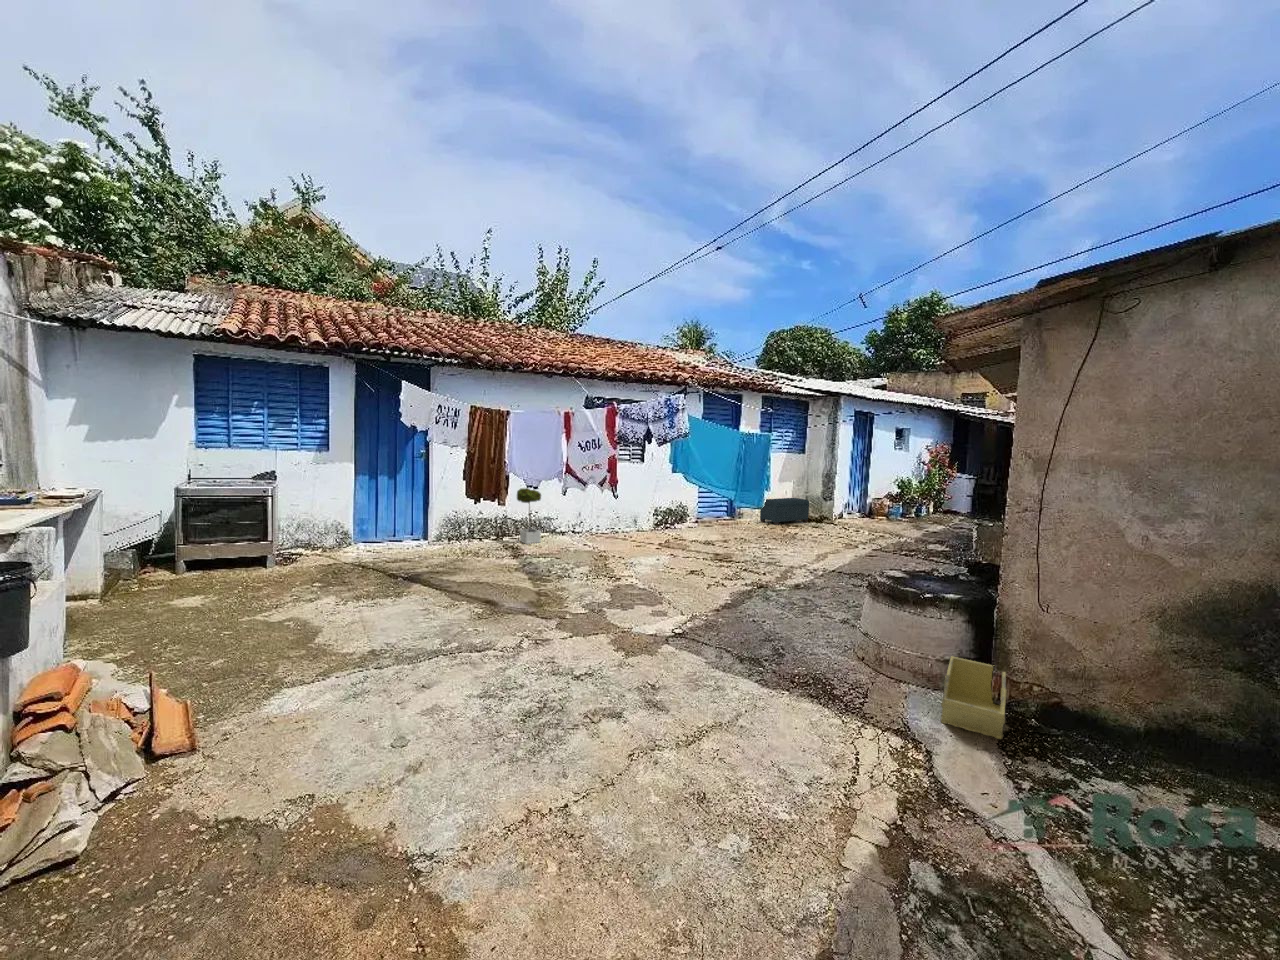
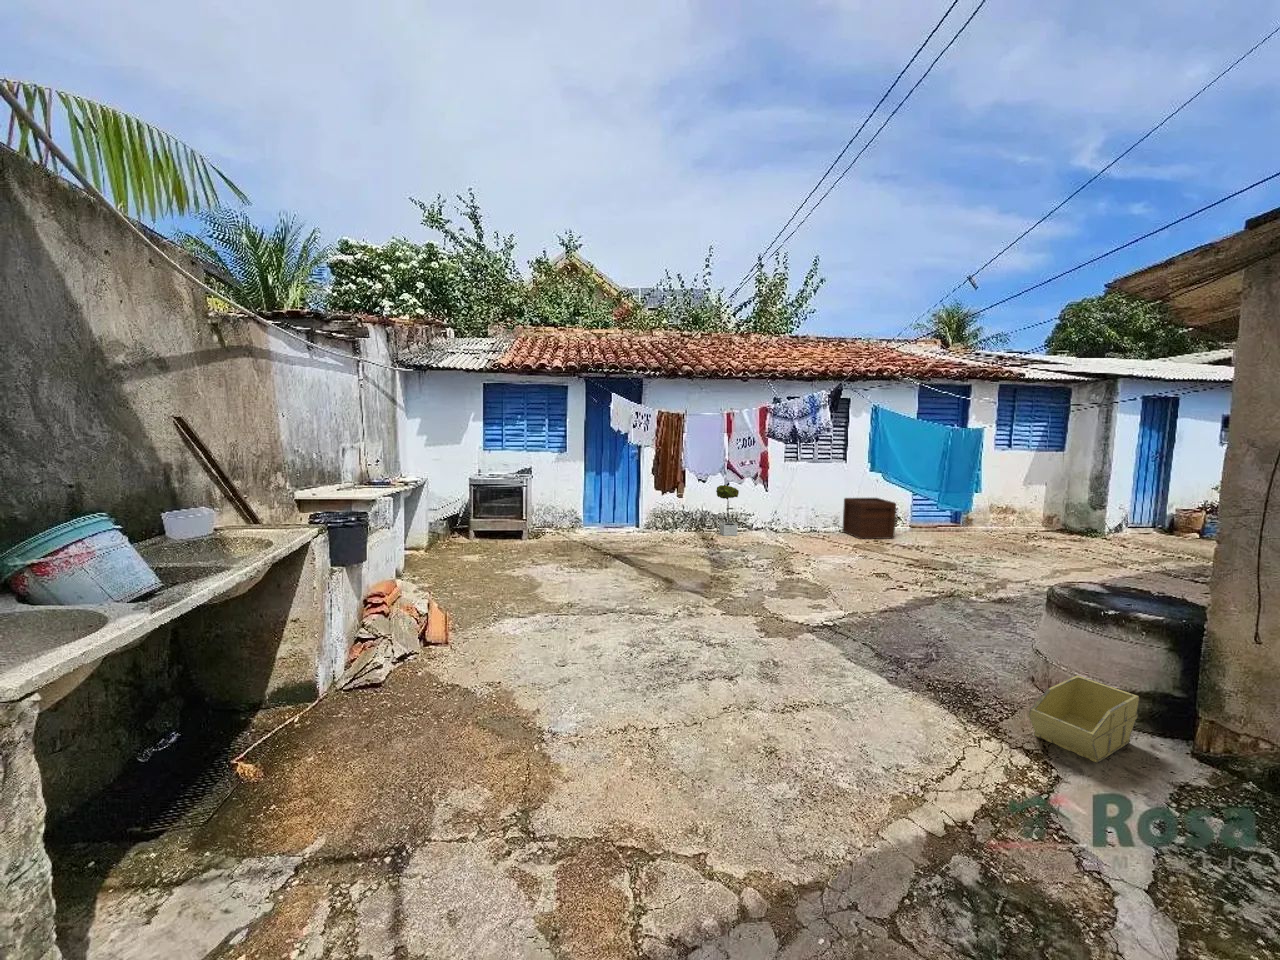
wooden crate: none [639,496,689,538] -> present [843,498,896,539]
bench: present [760,498,809,525] -> none [1000,505,1070,535]

